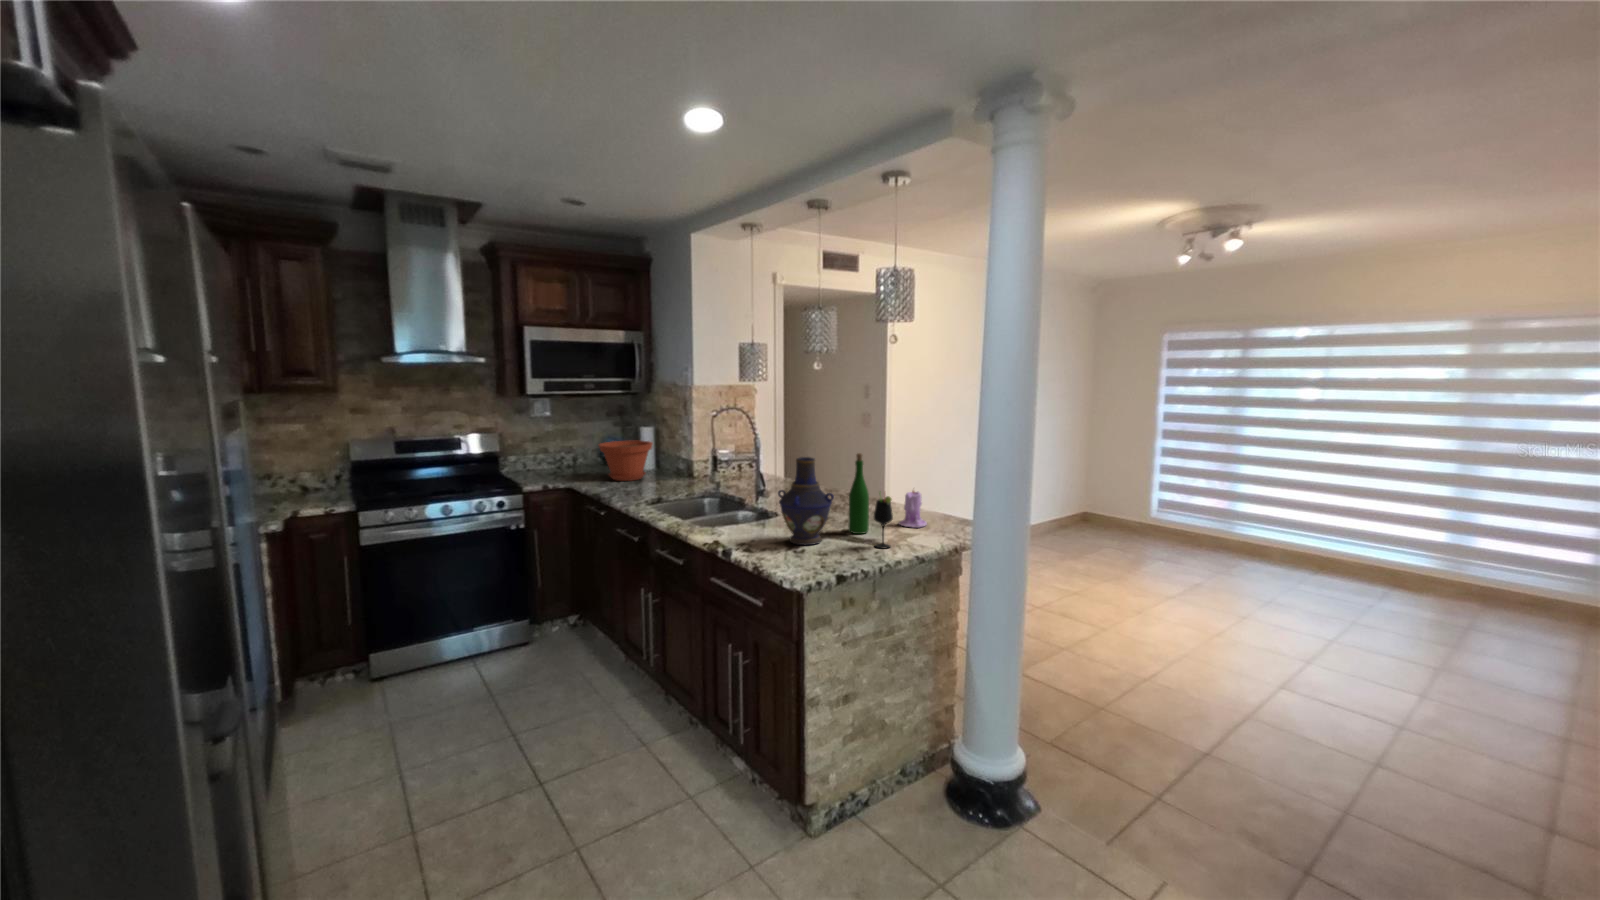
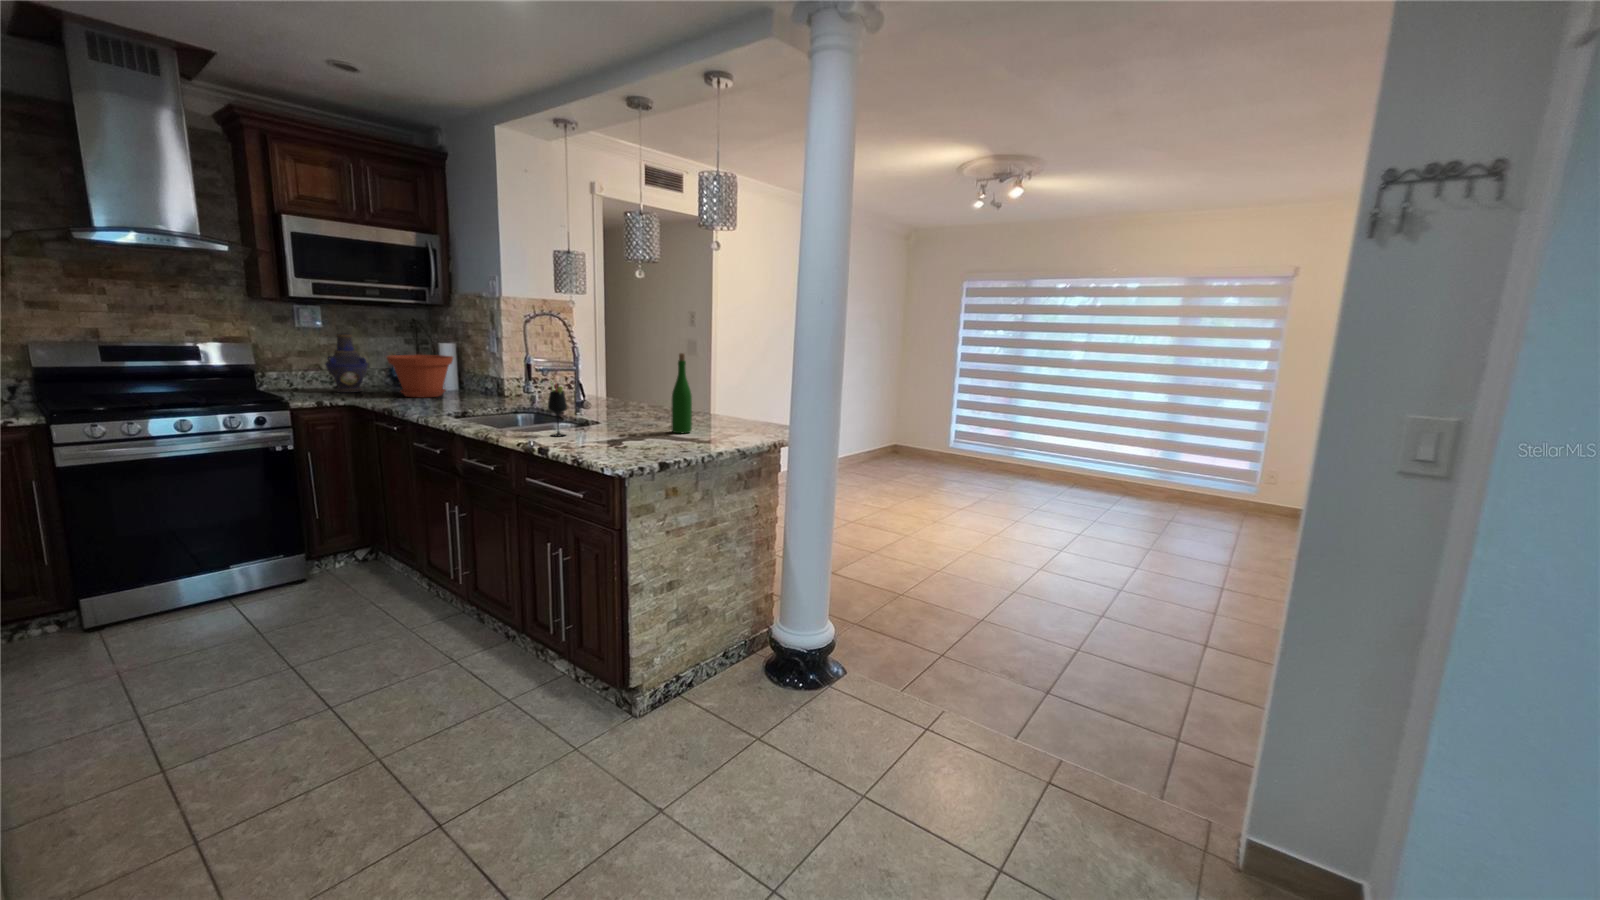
vase: present [778,457,834,545] -> present [325,333,368,393]
candle: present [899,491,927,528] -> none [721,390,748,429]
wine glass: present [874,496,893,548] -> present [548,386,567,436]

